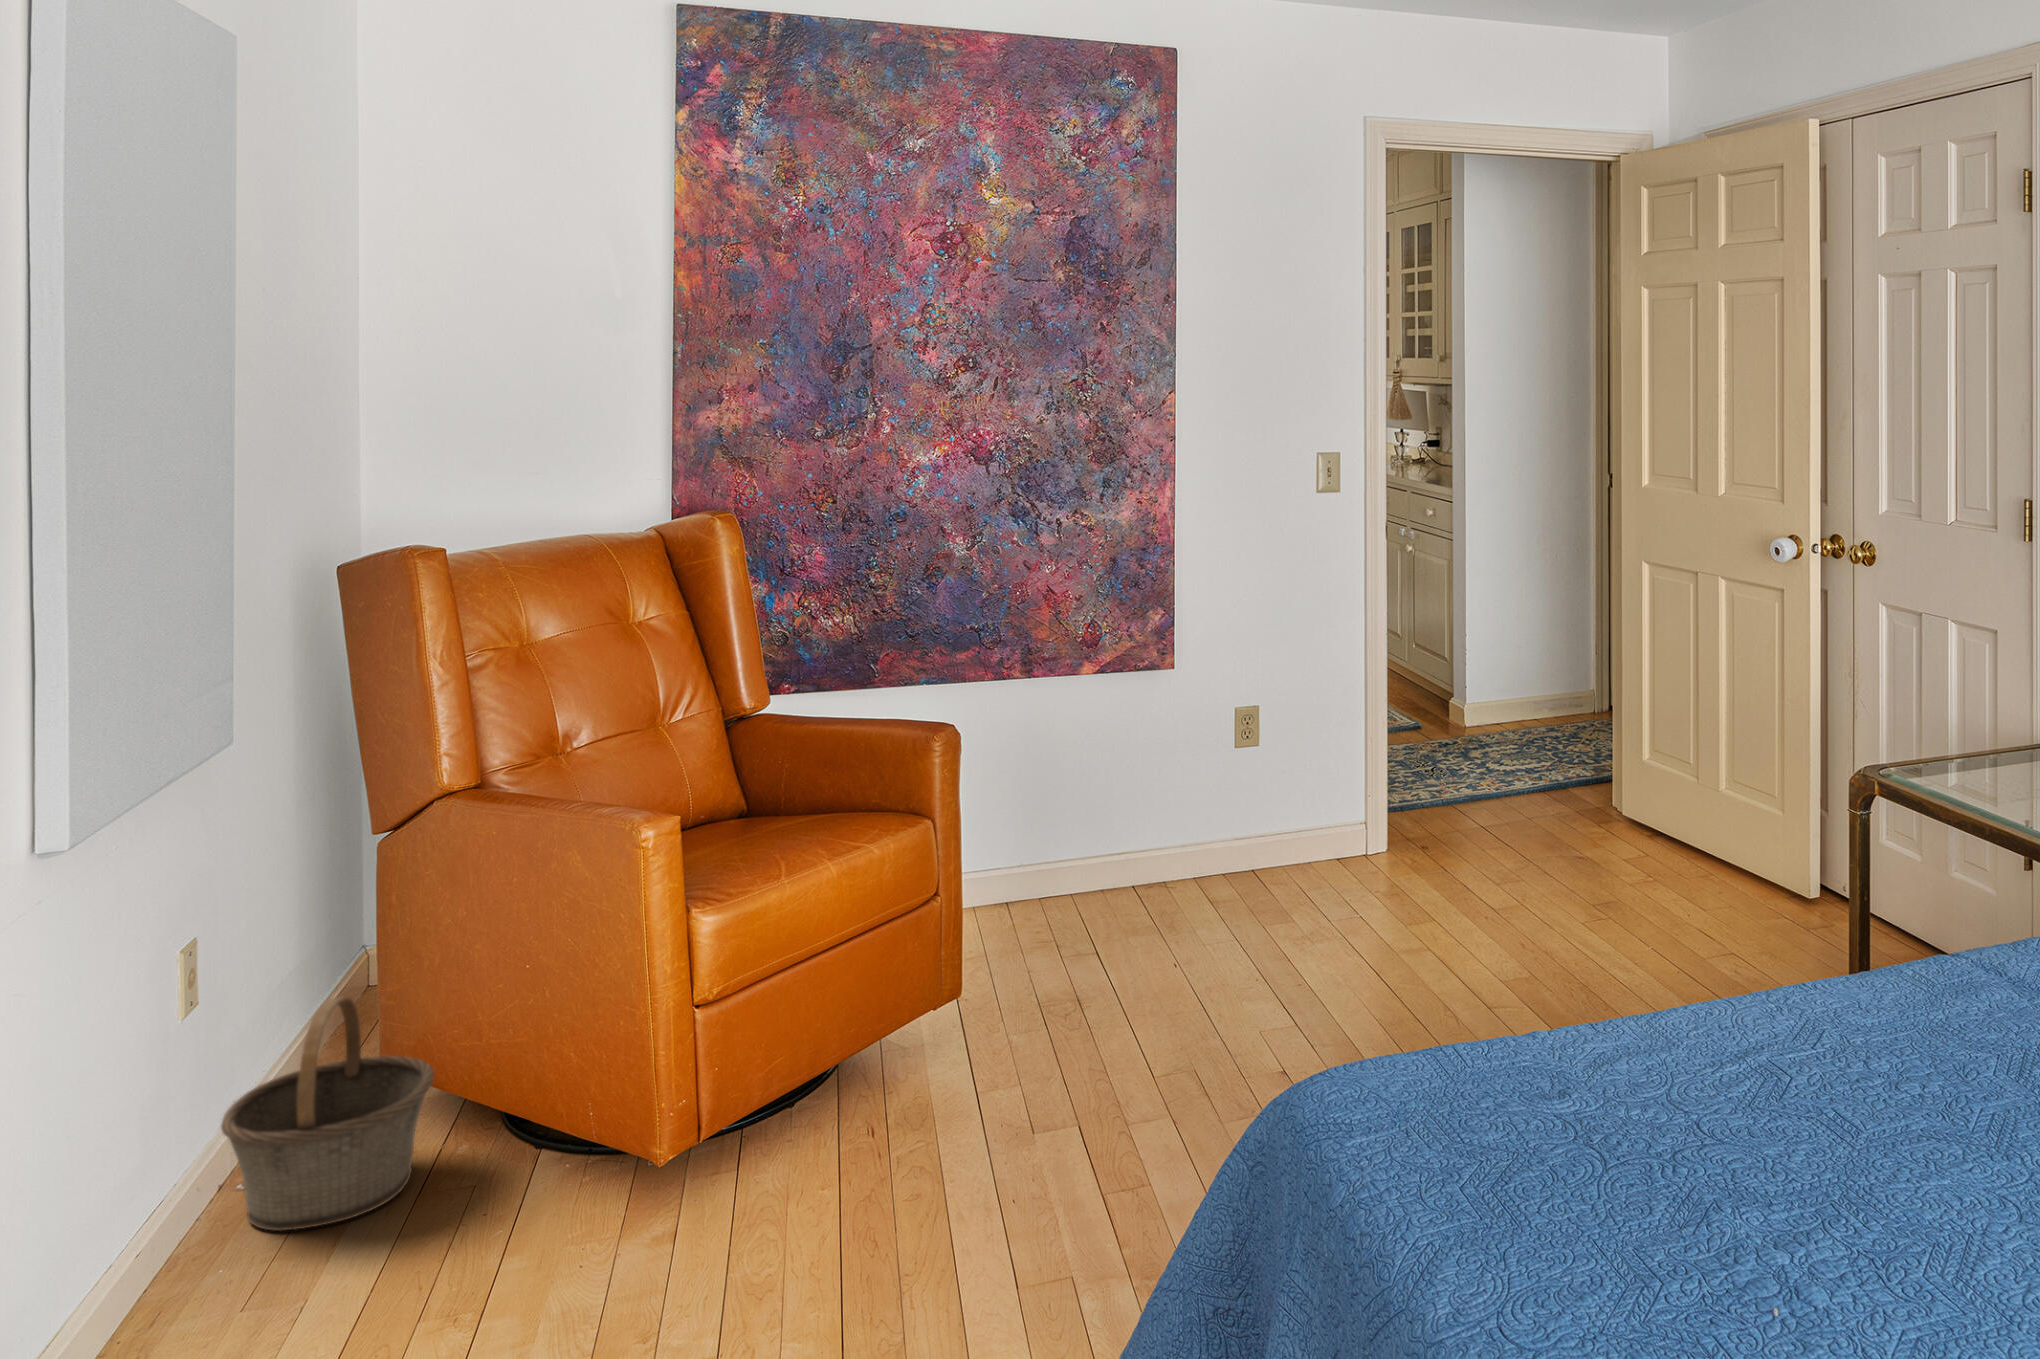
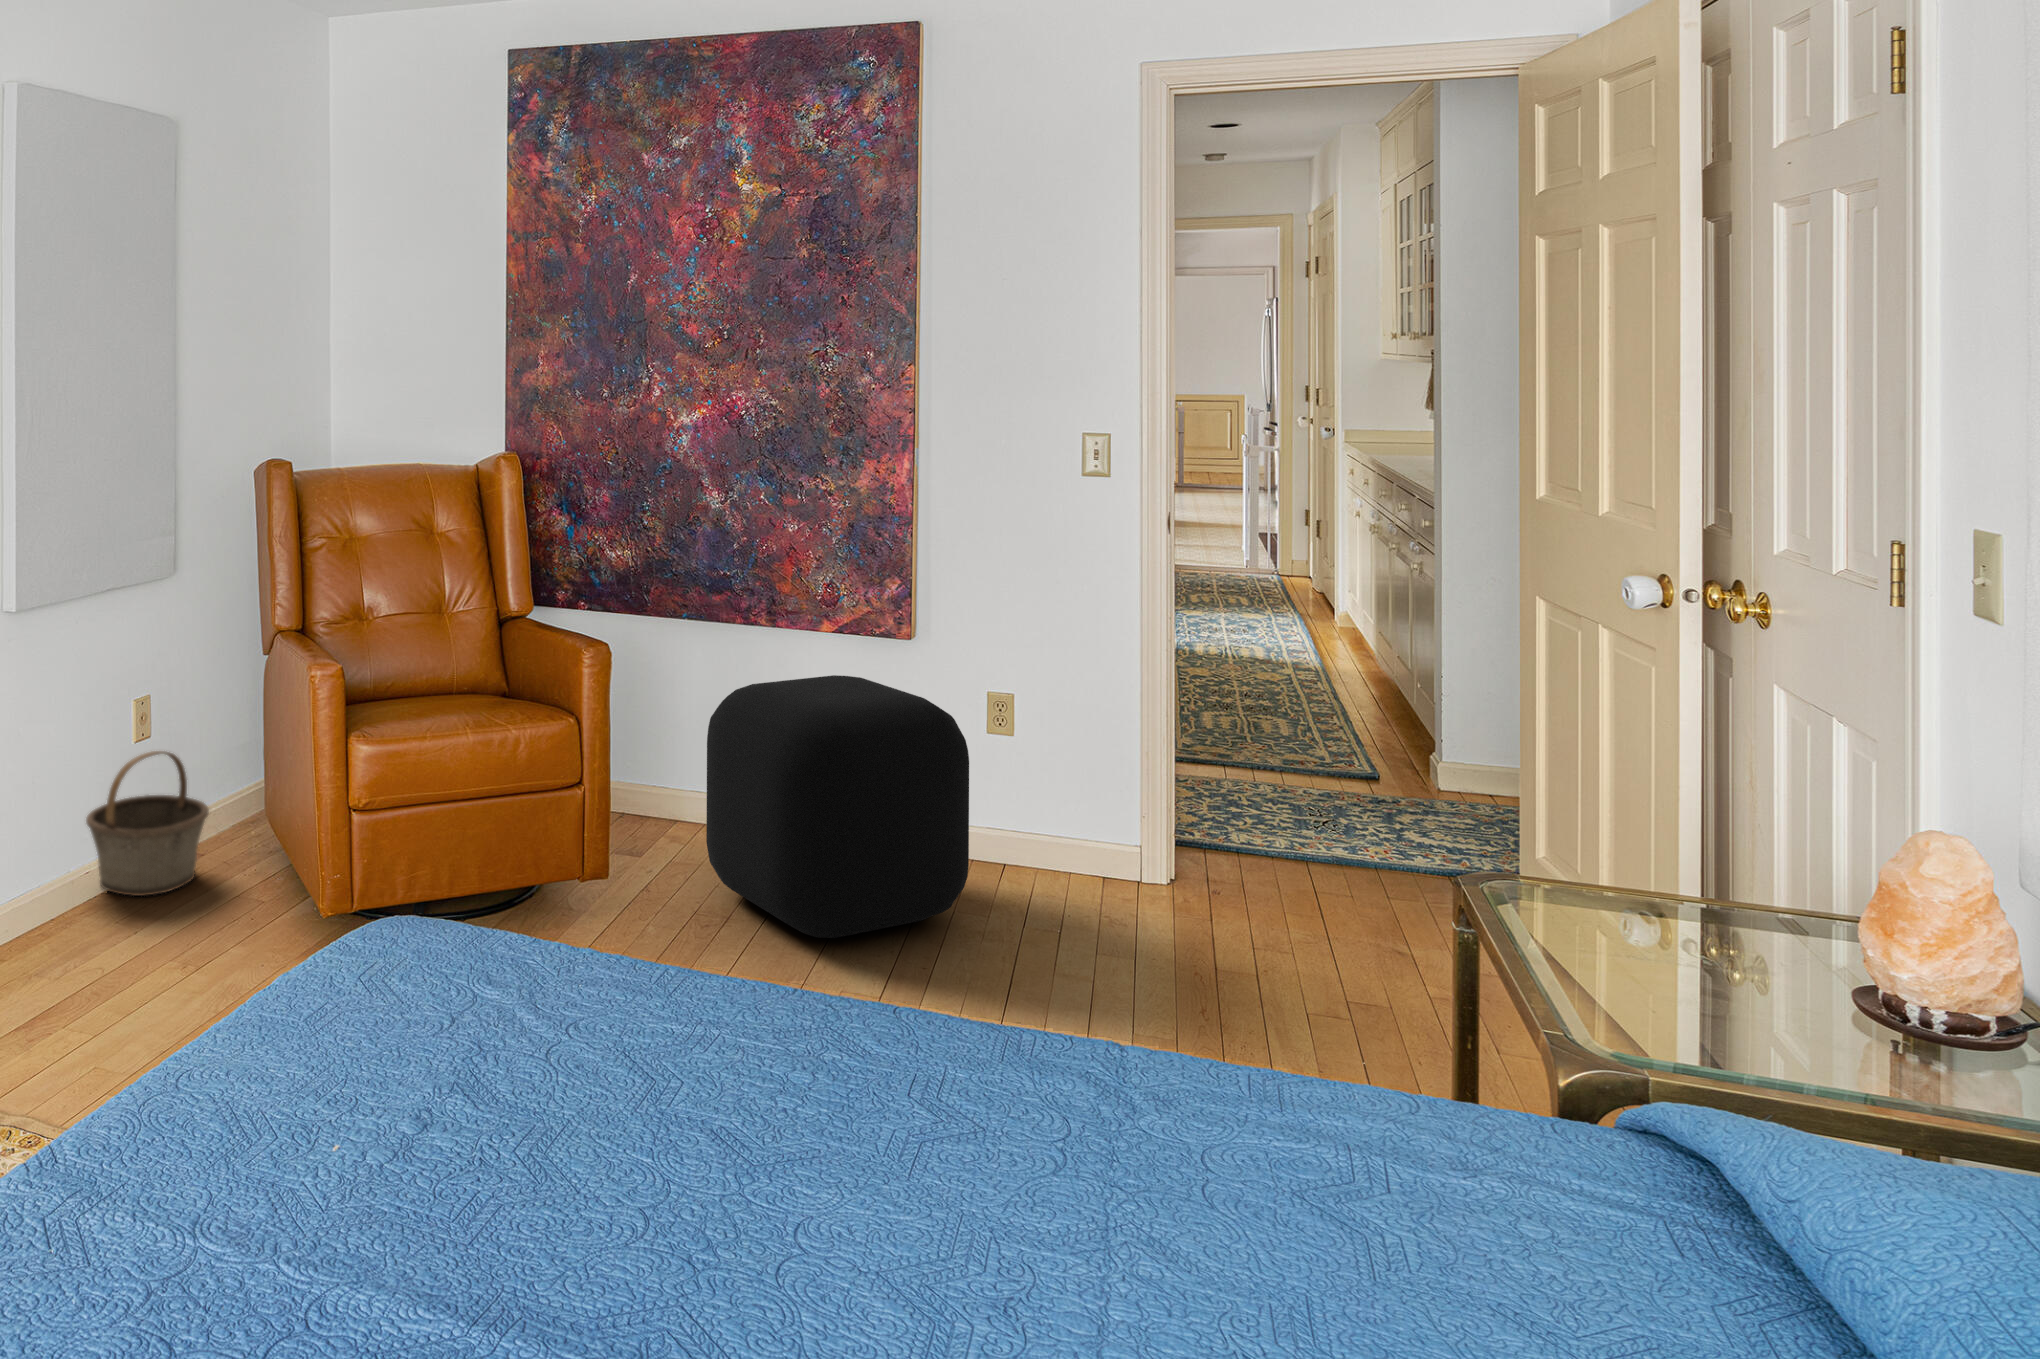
ottoman: none [1051,712,1310,977] -> present [706,675,969,938]

